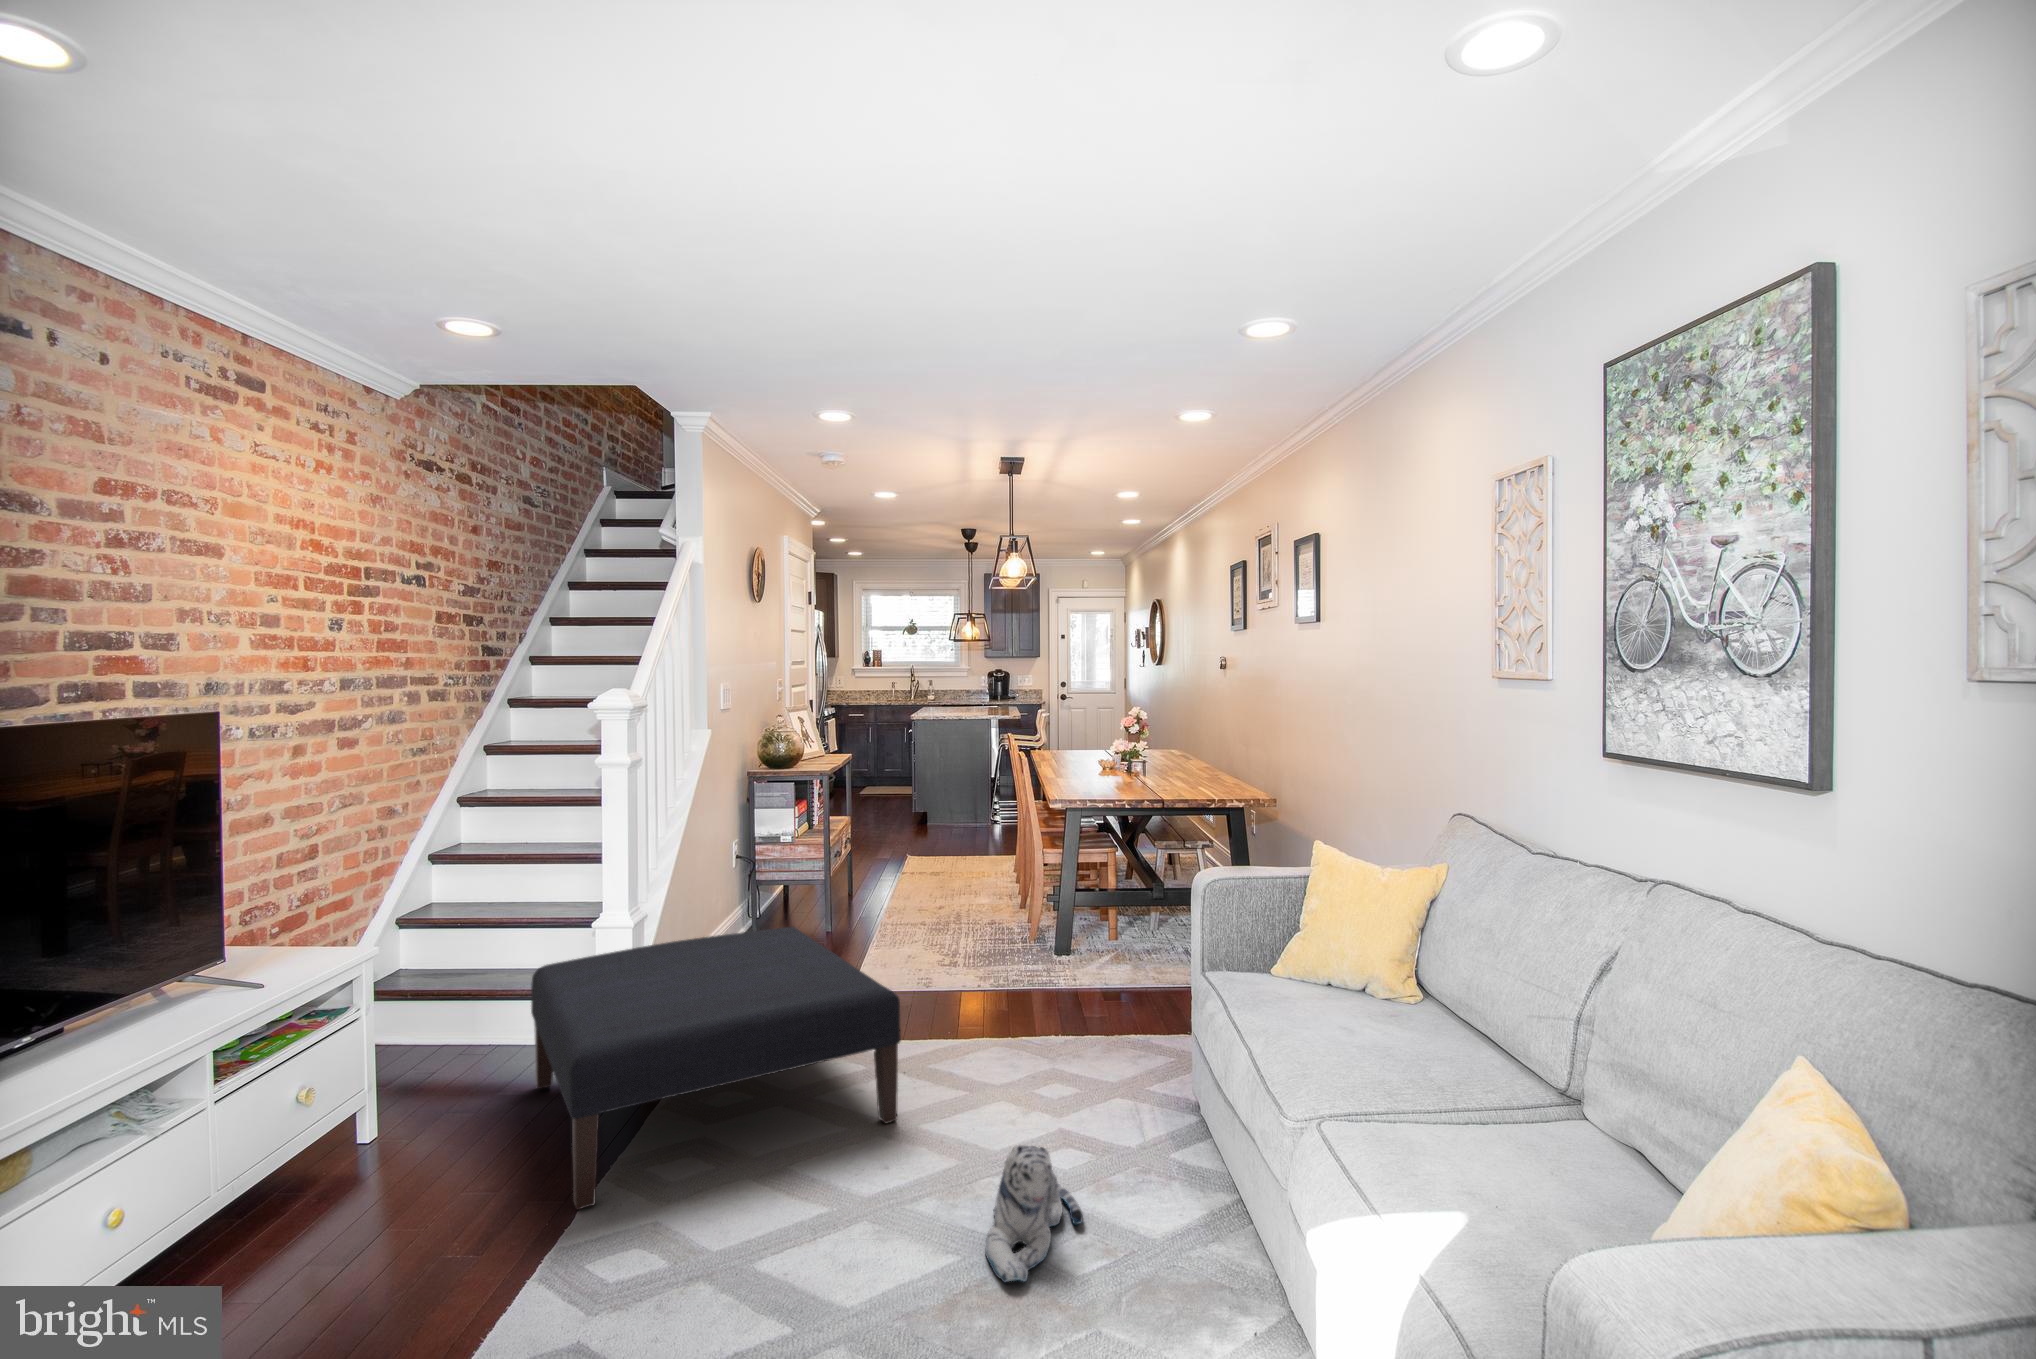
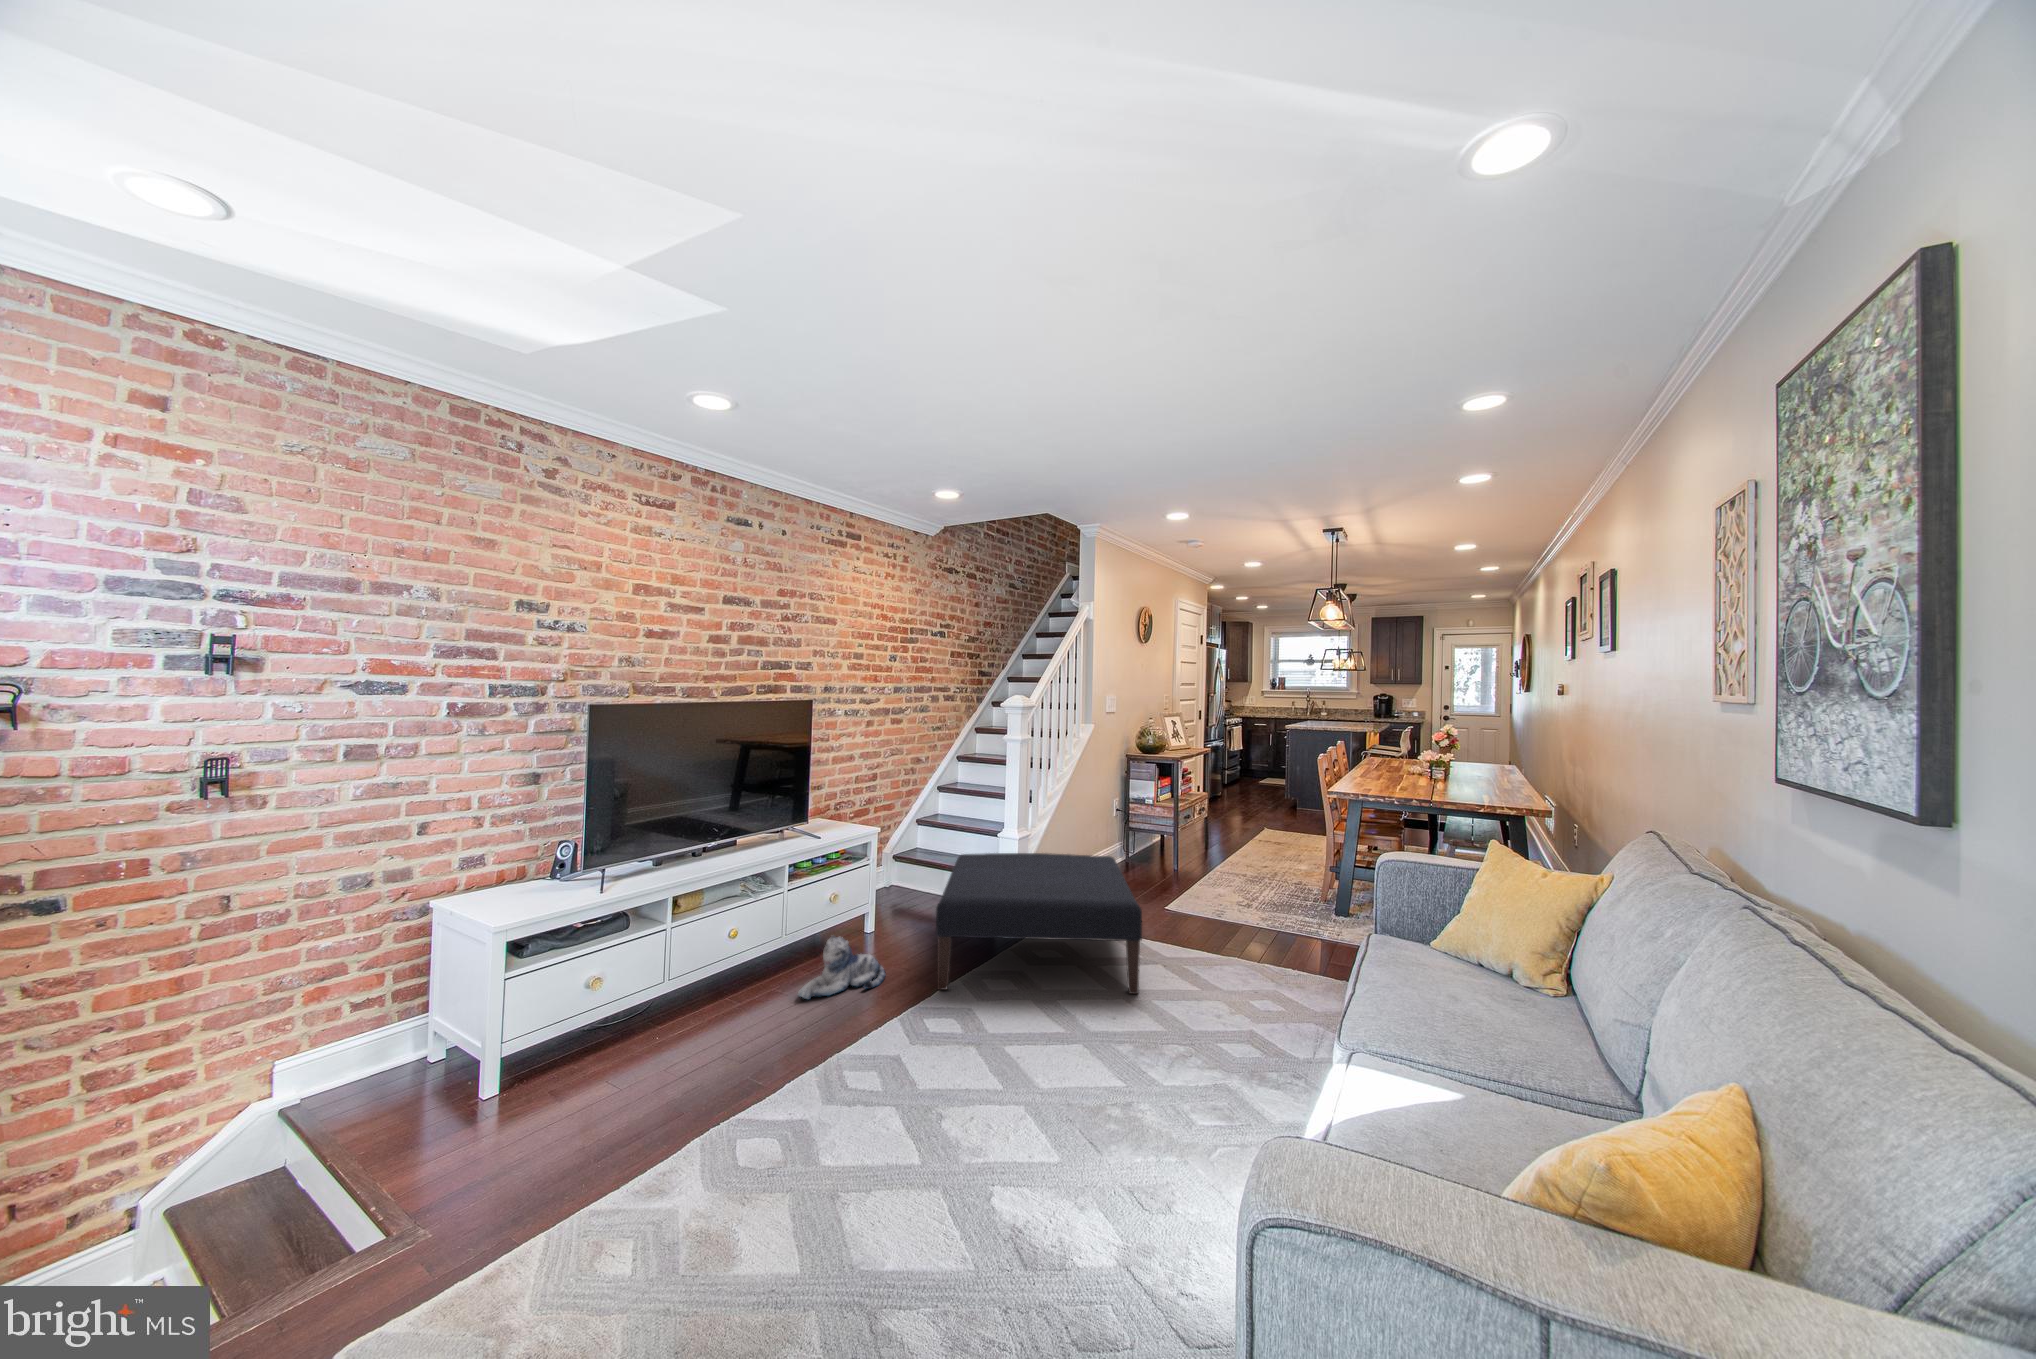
plush toy: present [985,1145,1083,1282] -> present [798,935,886,999]

